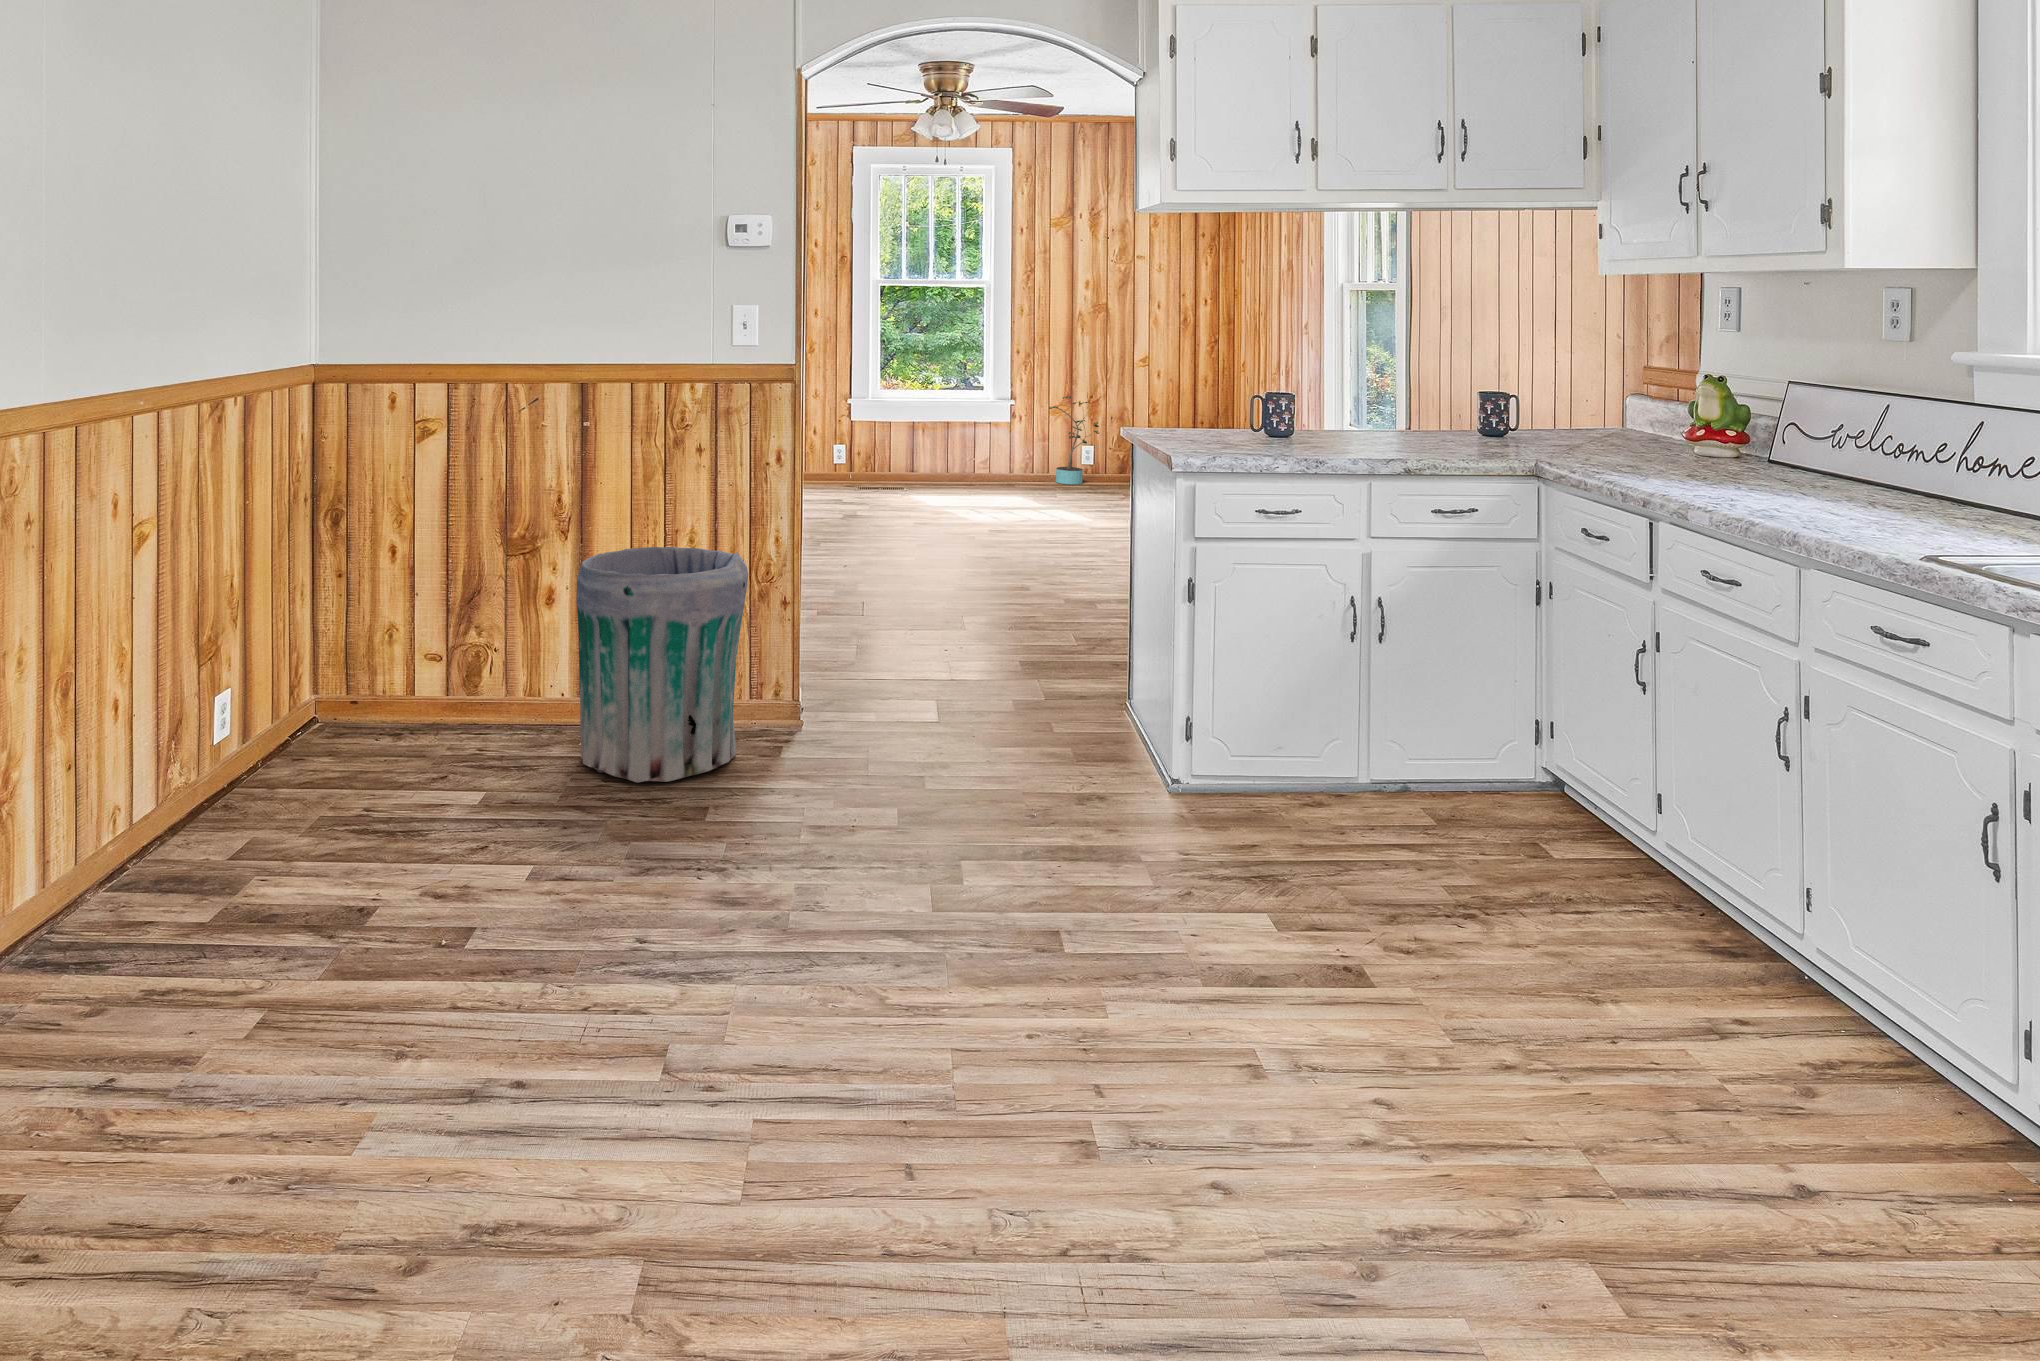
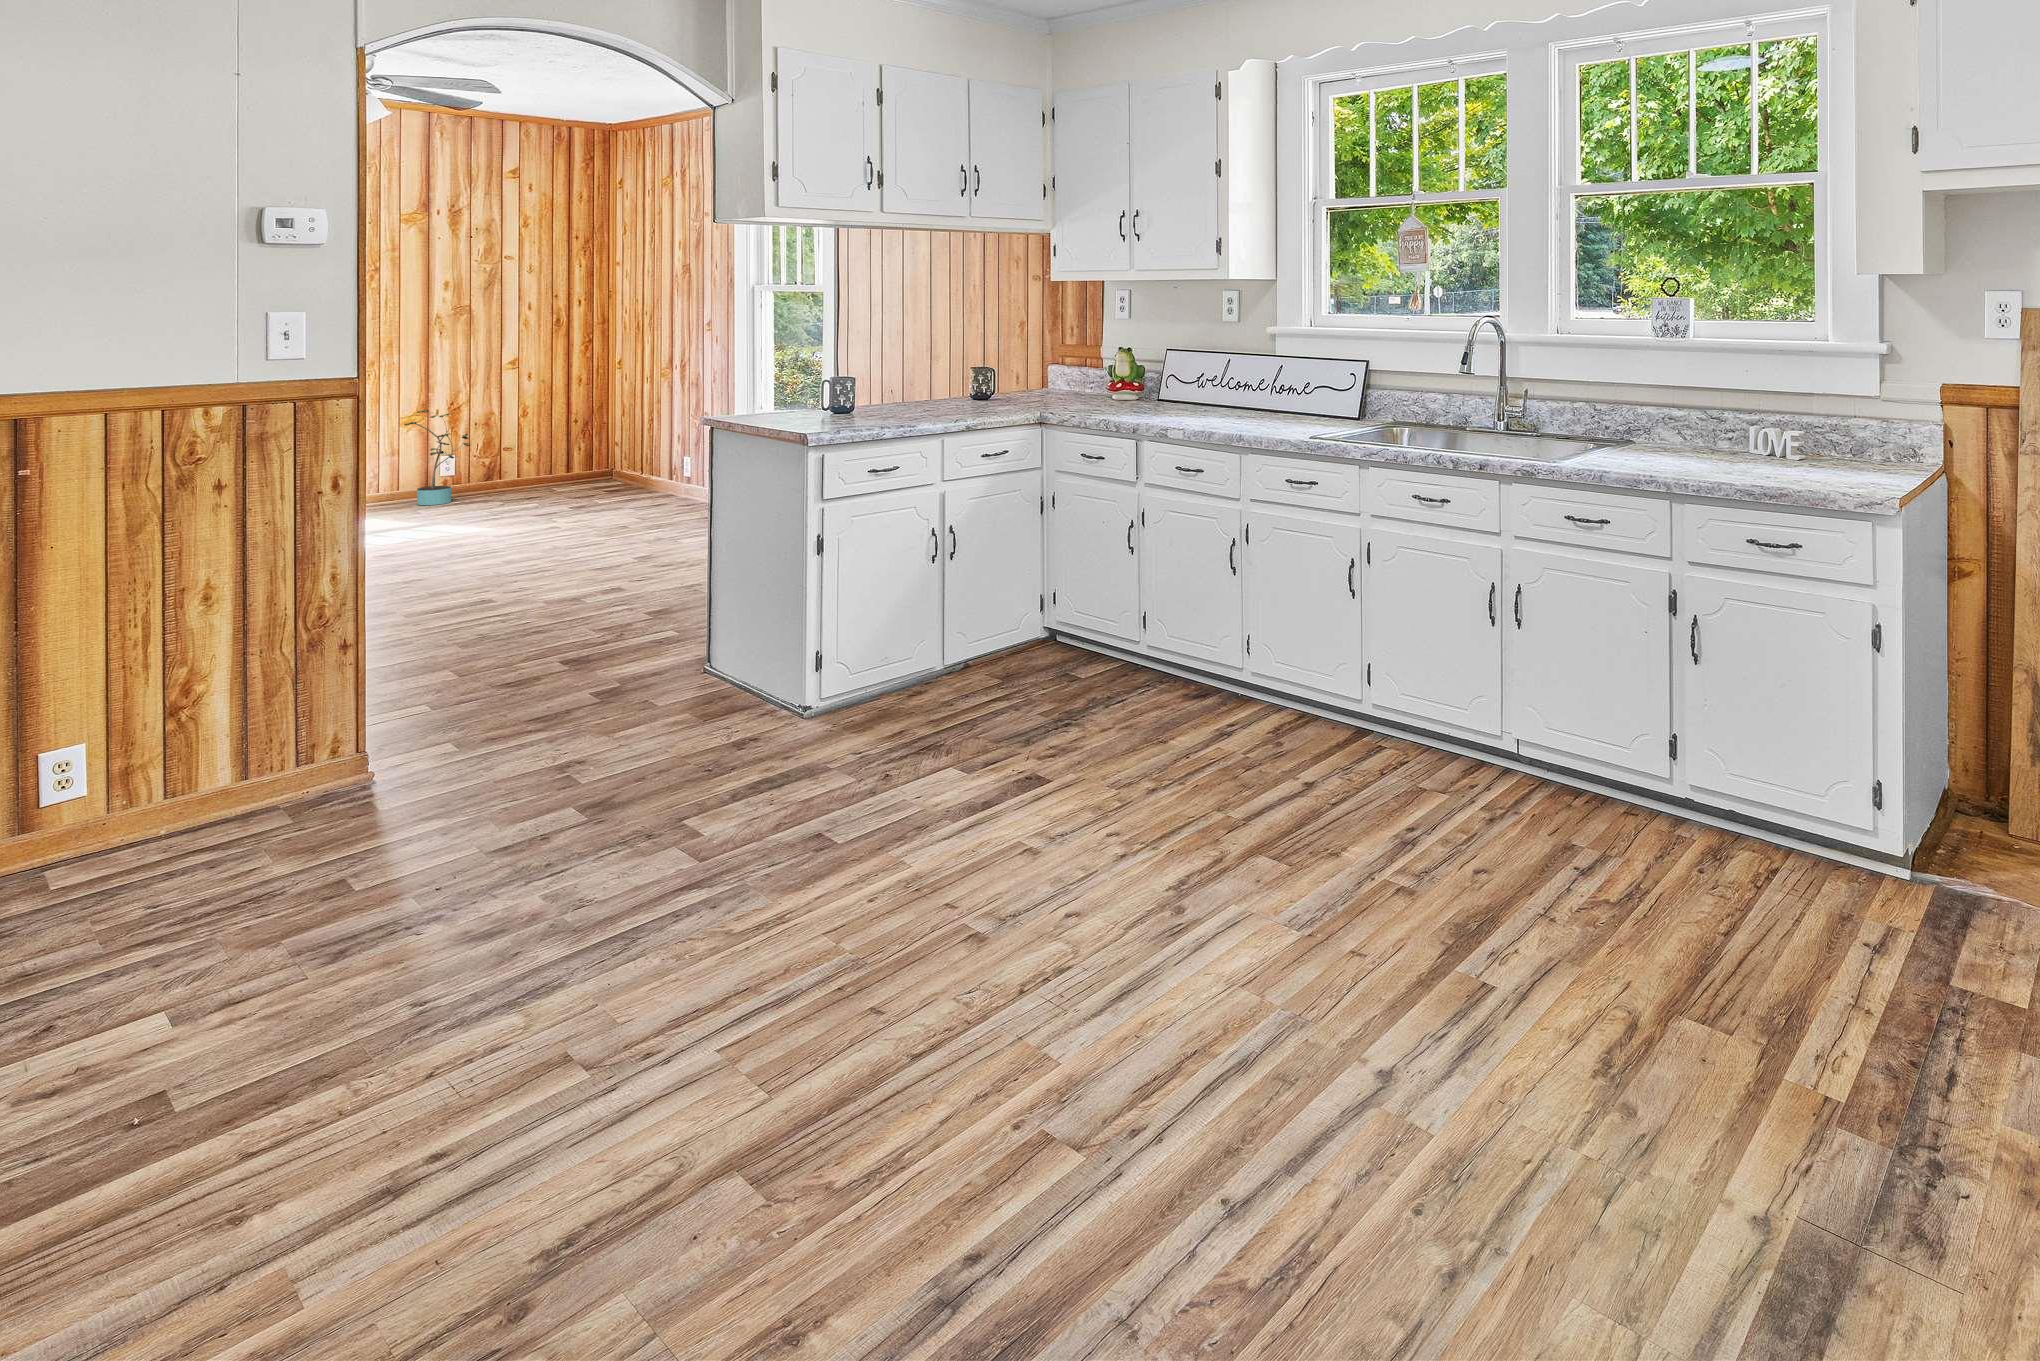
trash can: present [576,547,748,783] -> none [64,595,328,896]

